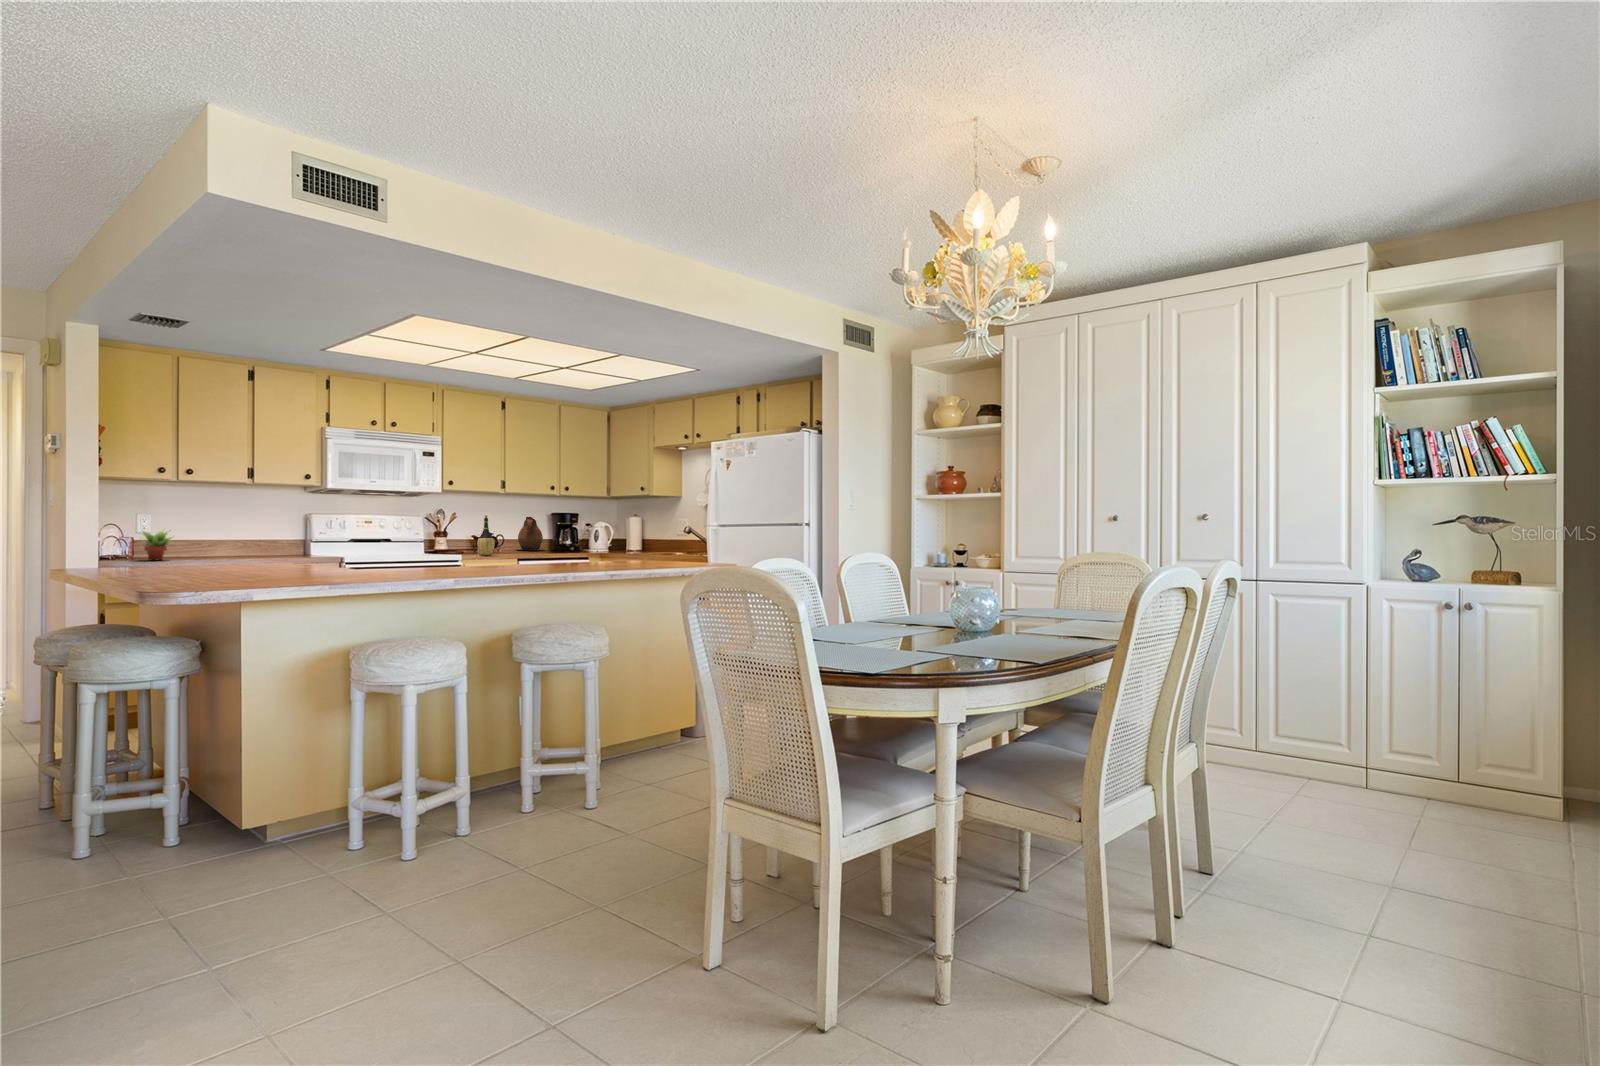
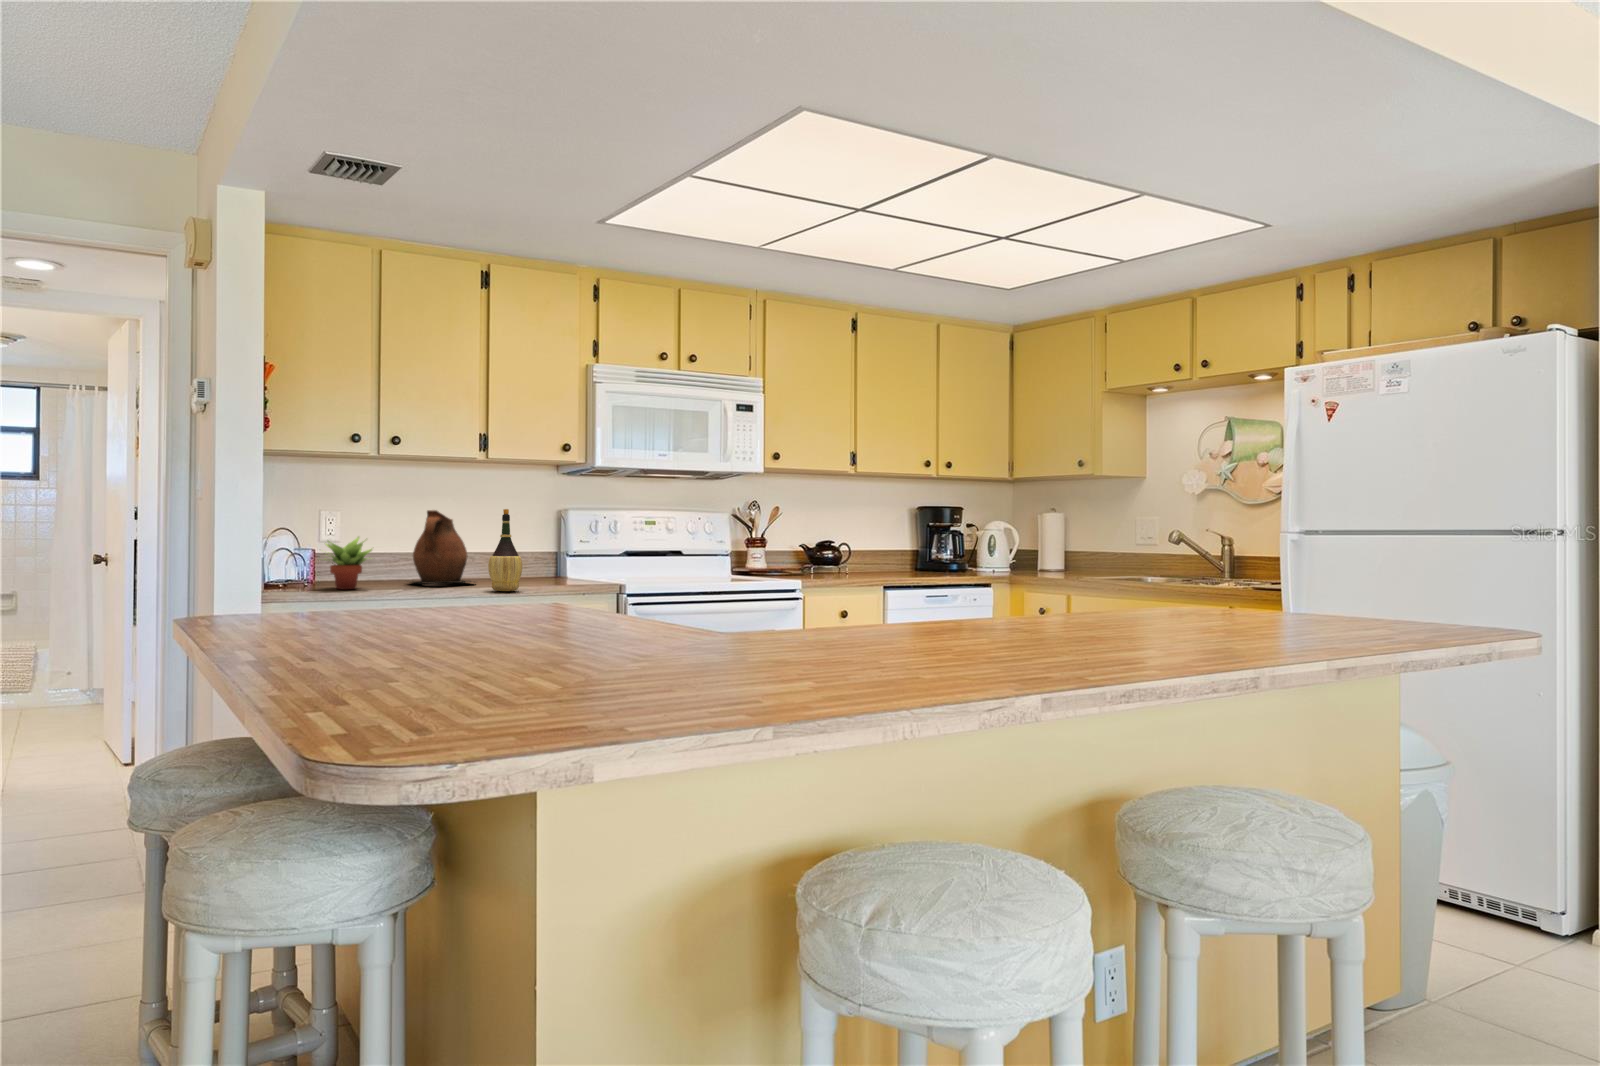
wine bottle: present [477,515,495,556] -> present [488,509,523,591]
ceramic pitcher: present [516,517,543,550] -> present [412,510,469,584]

